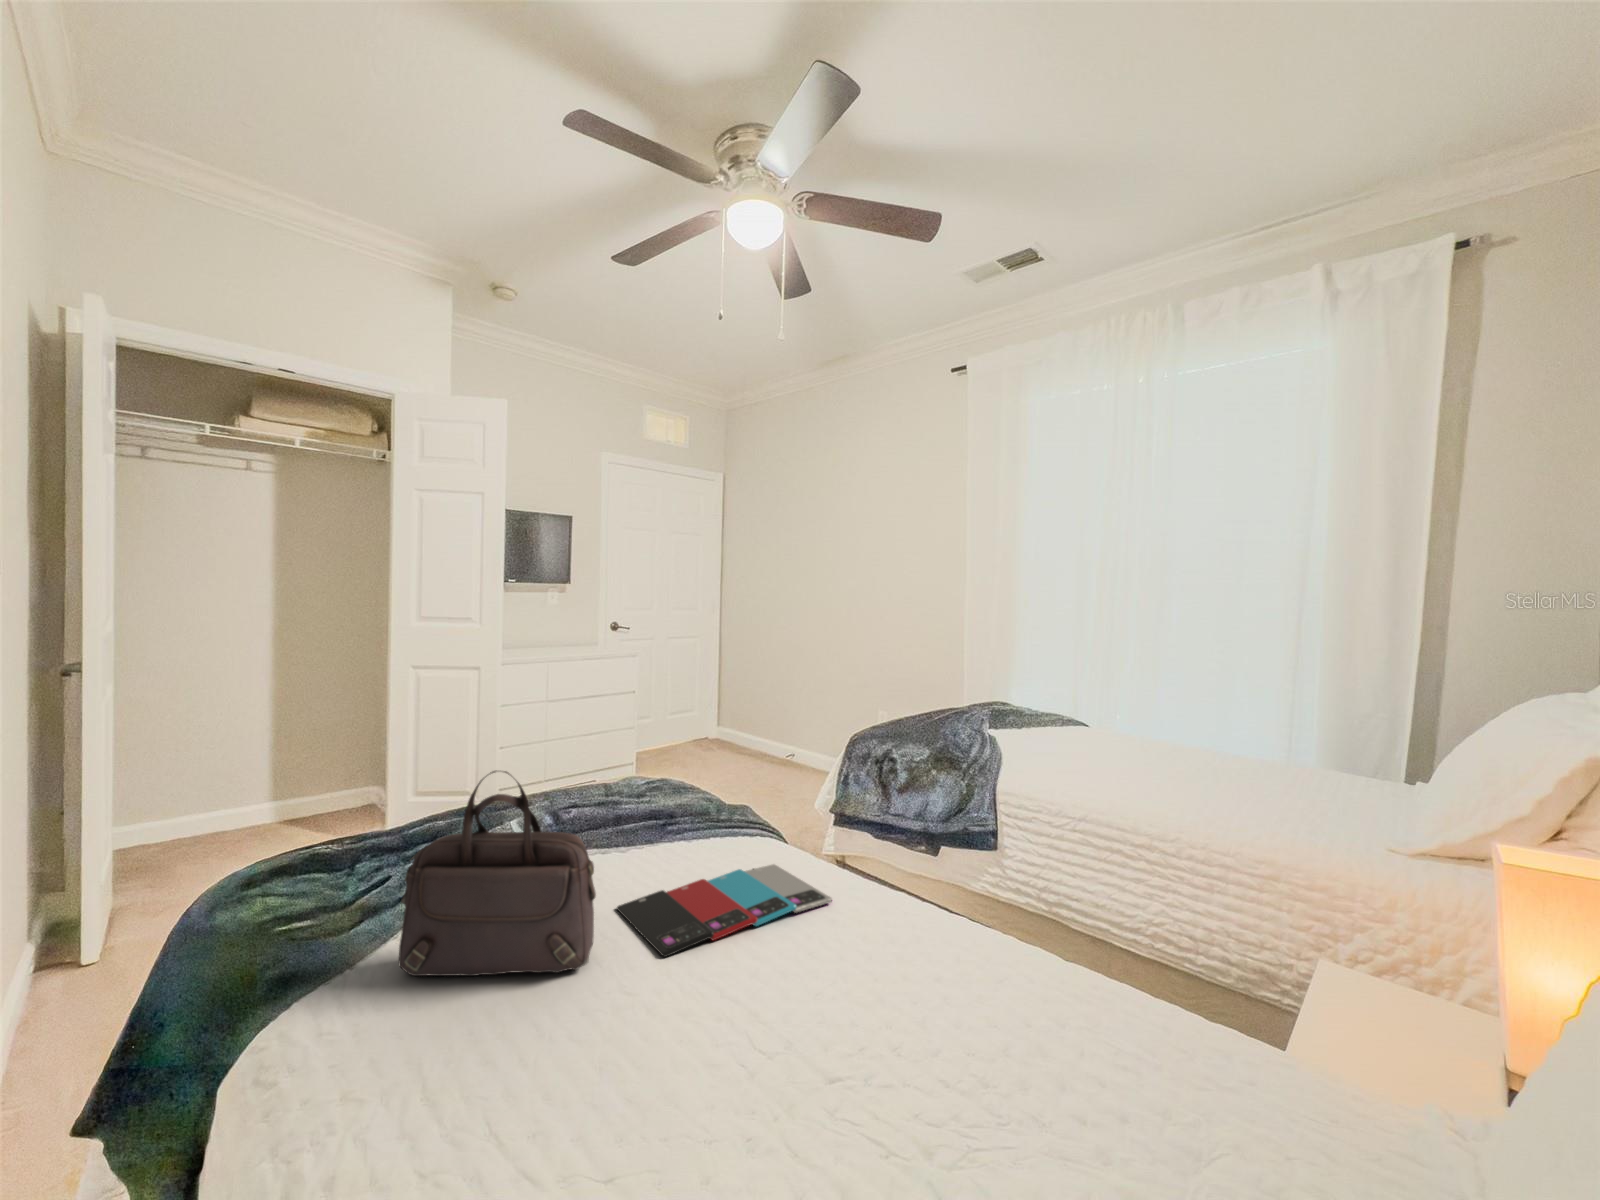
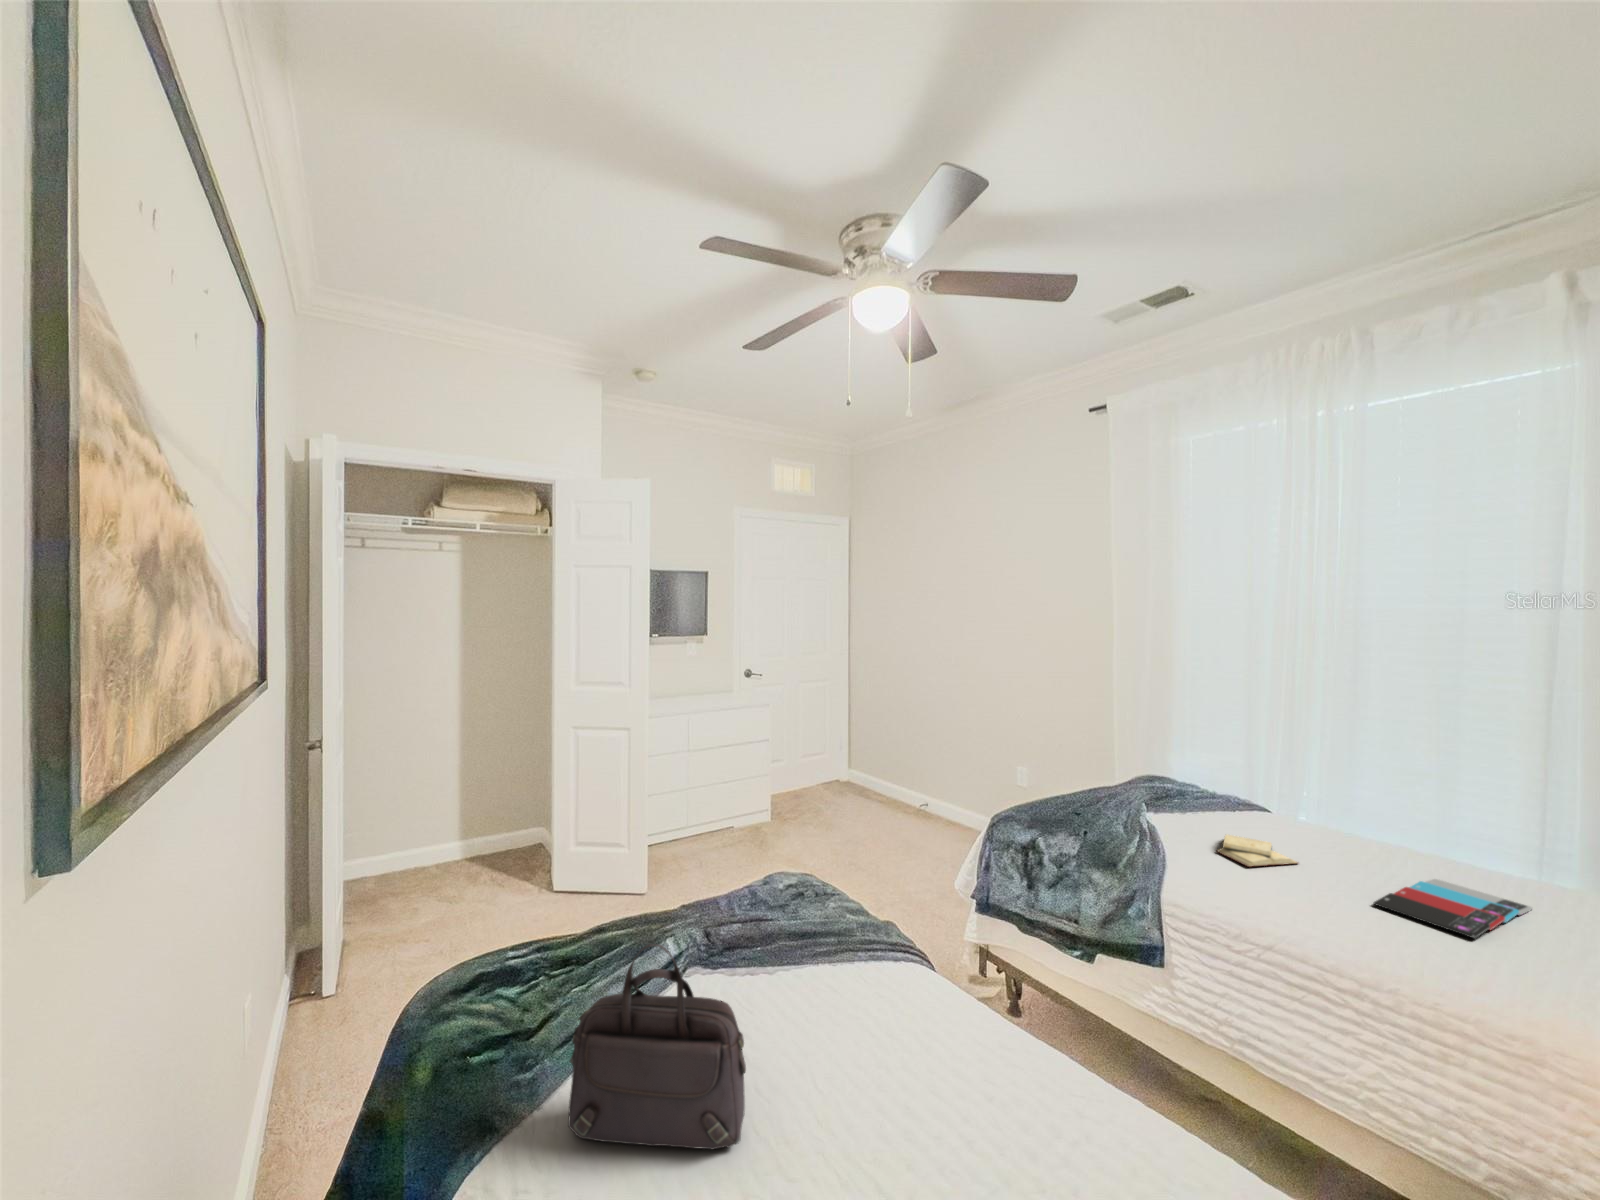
diary: none [1045,741,1111,762] -> present [1217,834,1298,867]
smartphone: present [617,864,832,957] -> present [1373,879,1532,938]

